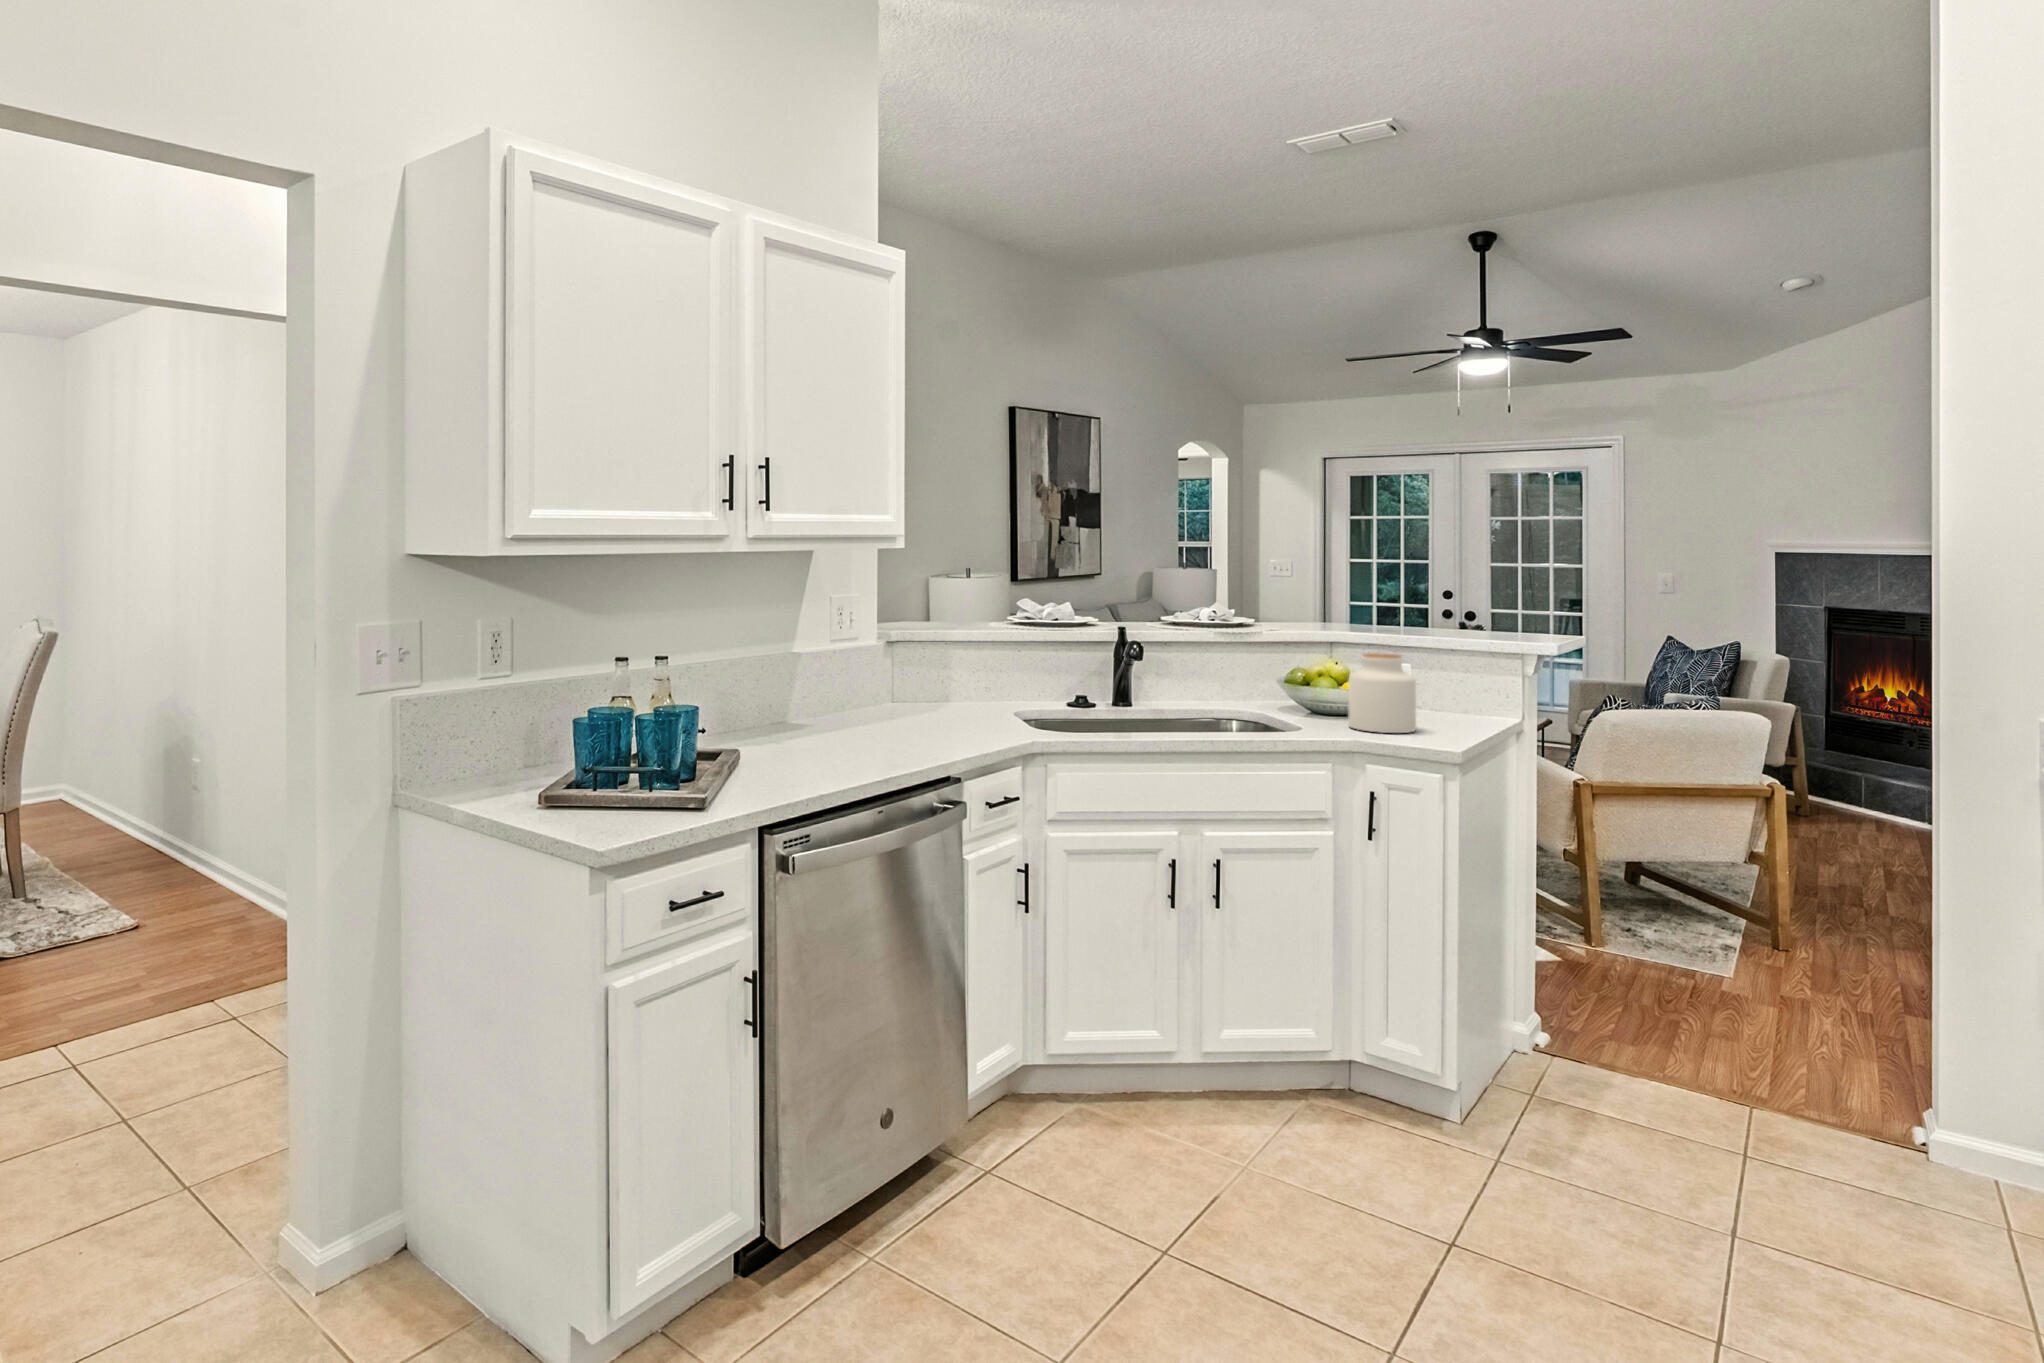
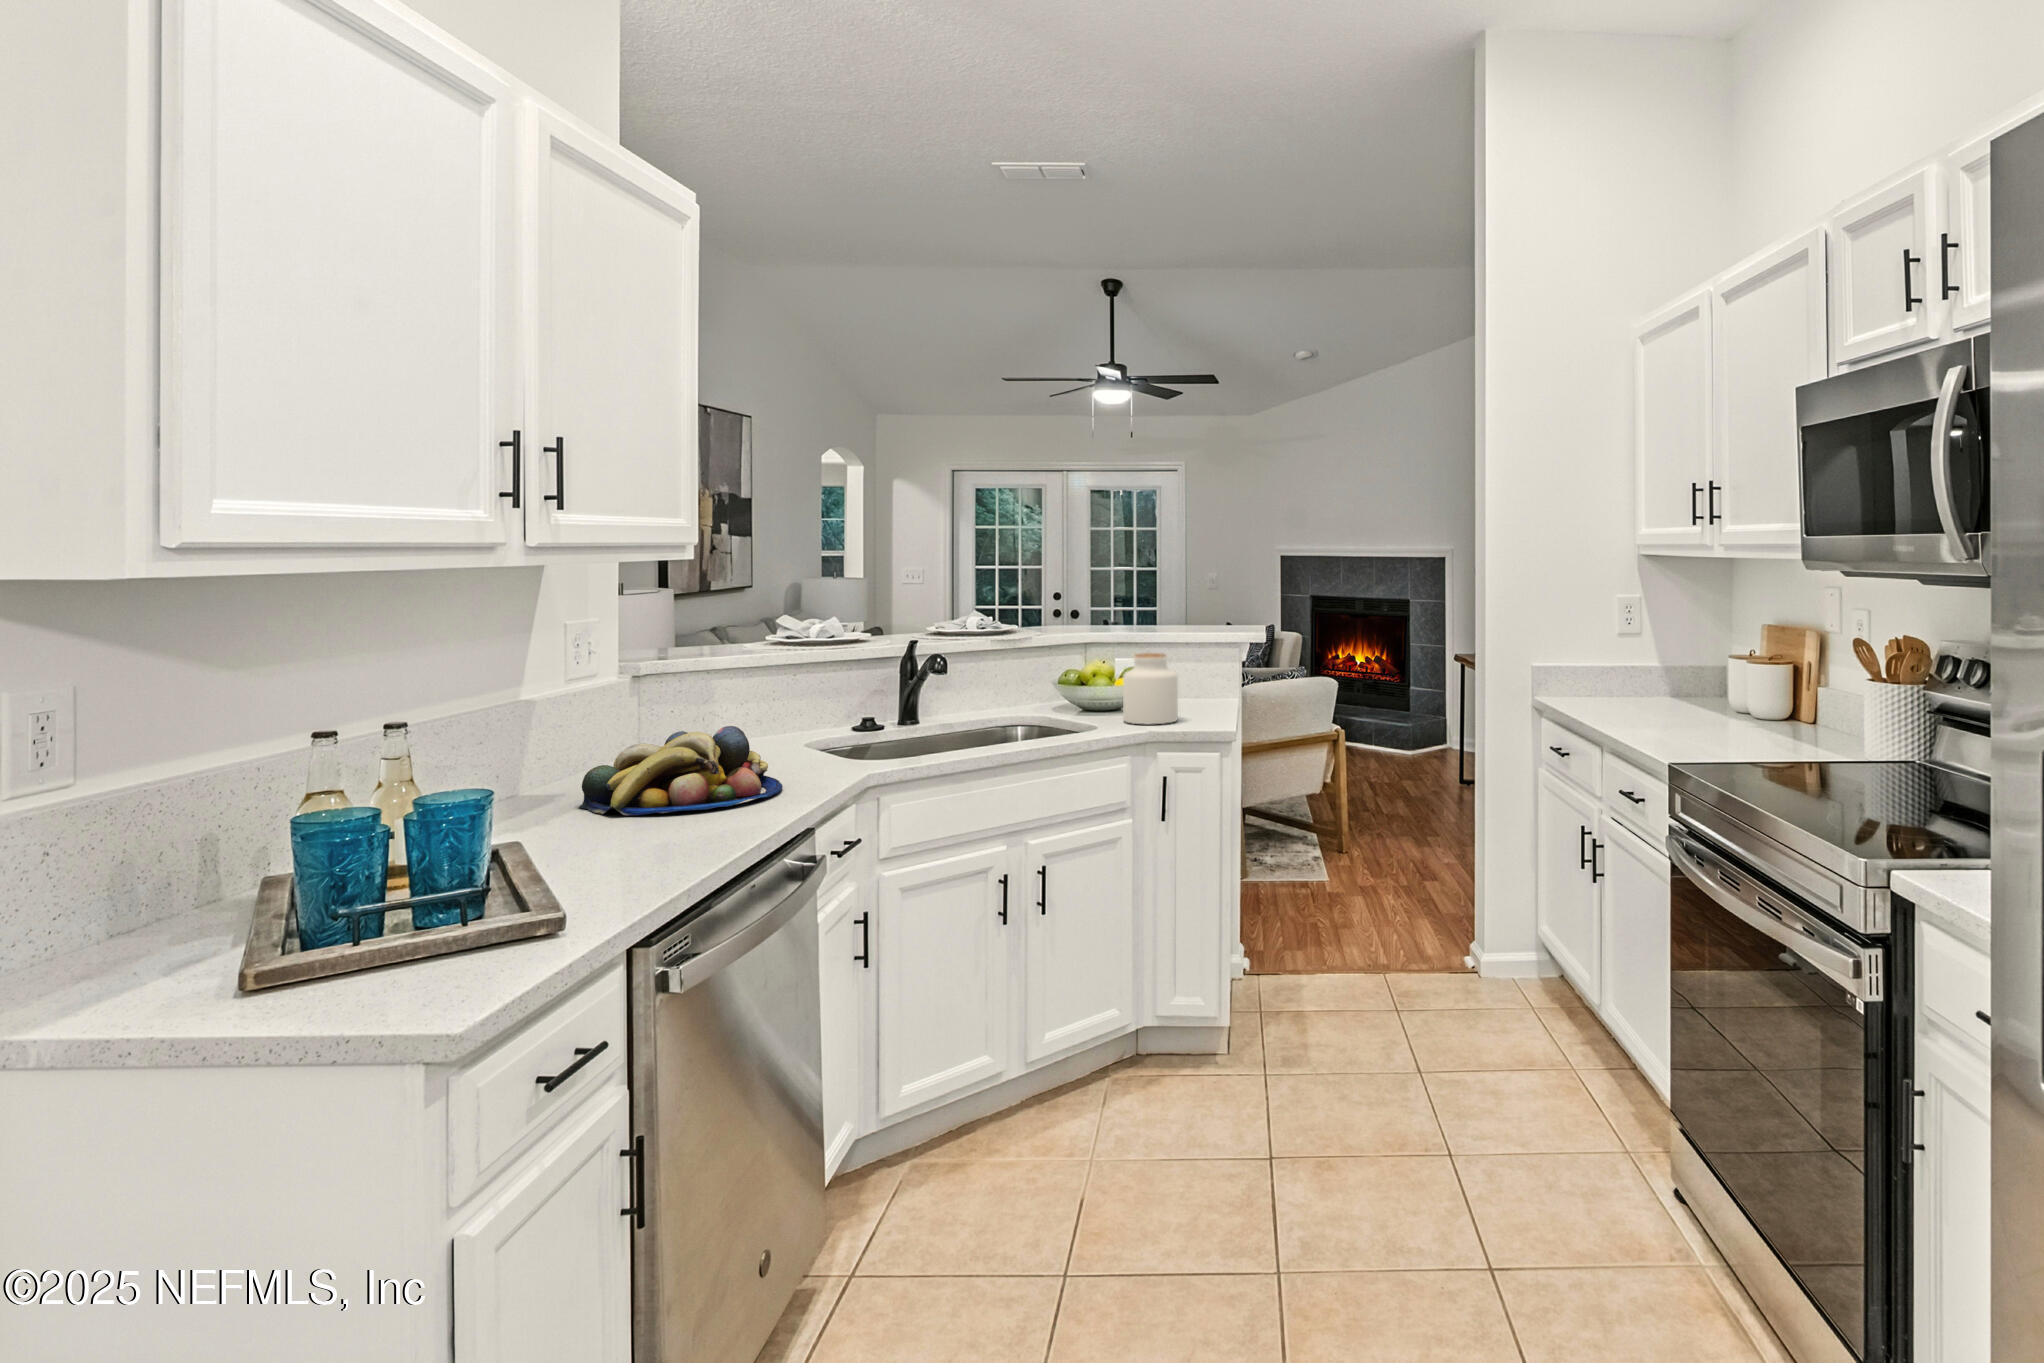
fruit bowl: none [796,685,952,751] -> present [579,726,783,815]

